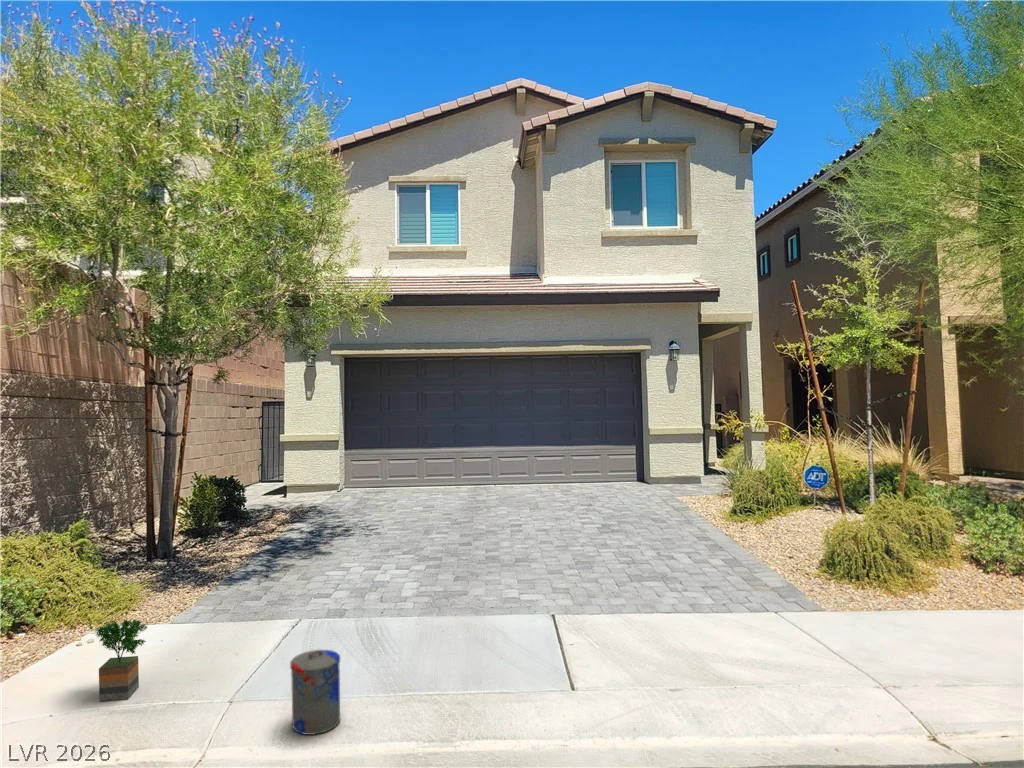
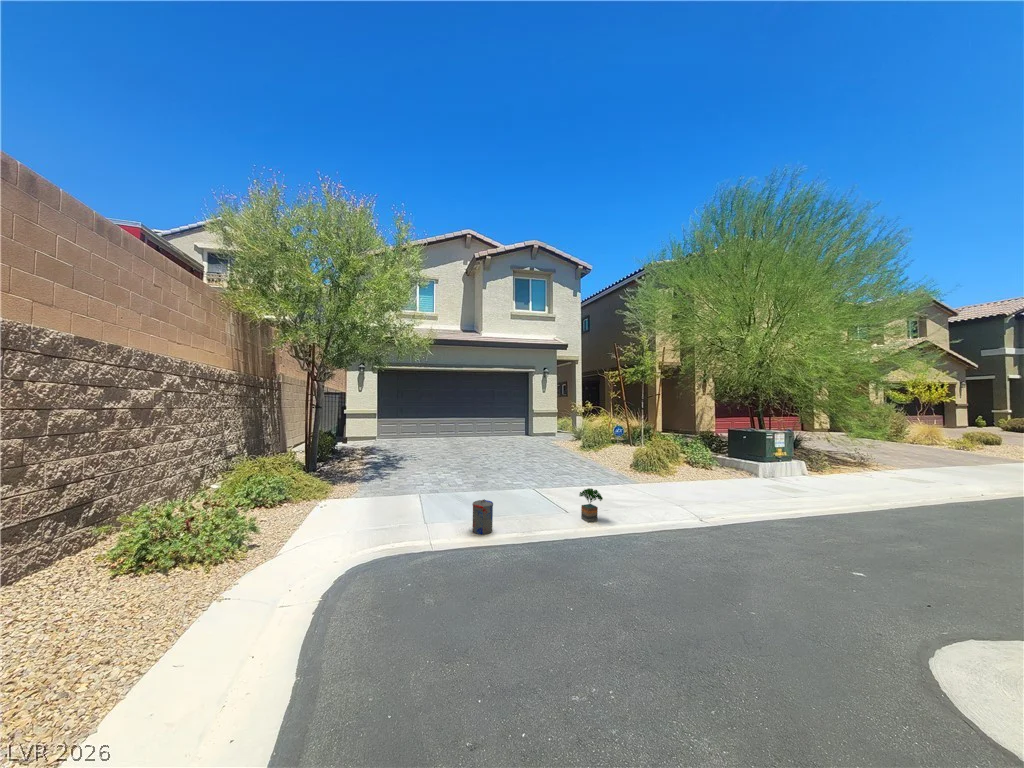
potted tree: present [96,619,147,701] -> present [579,488,603,522]

